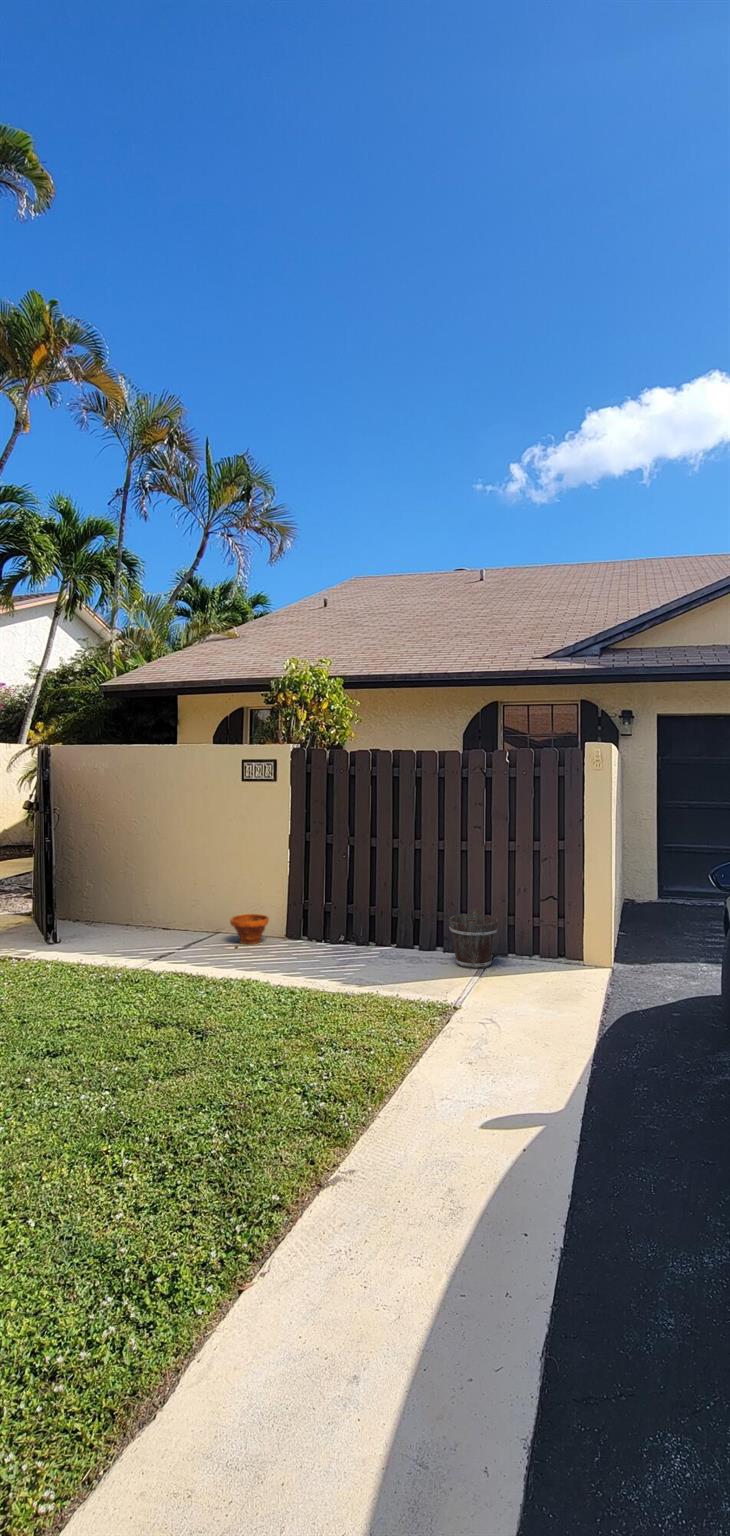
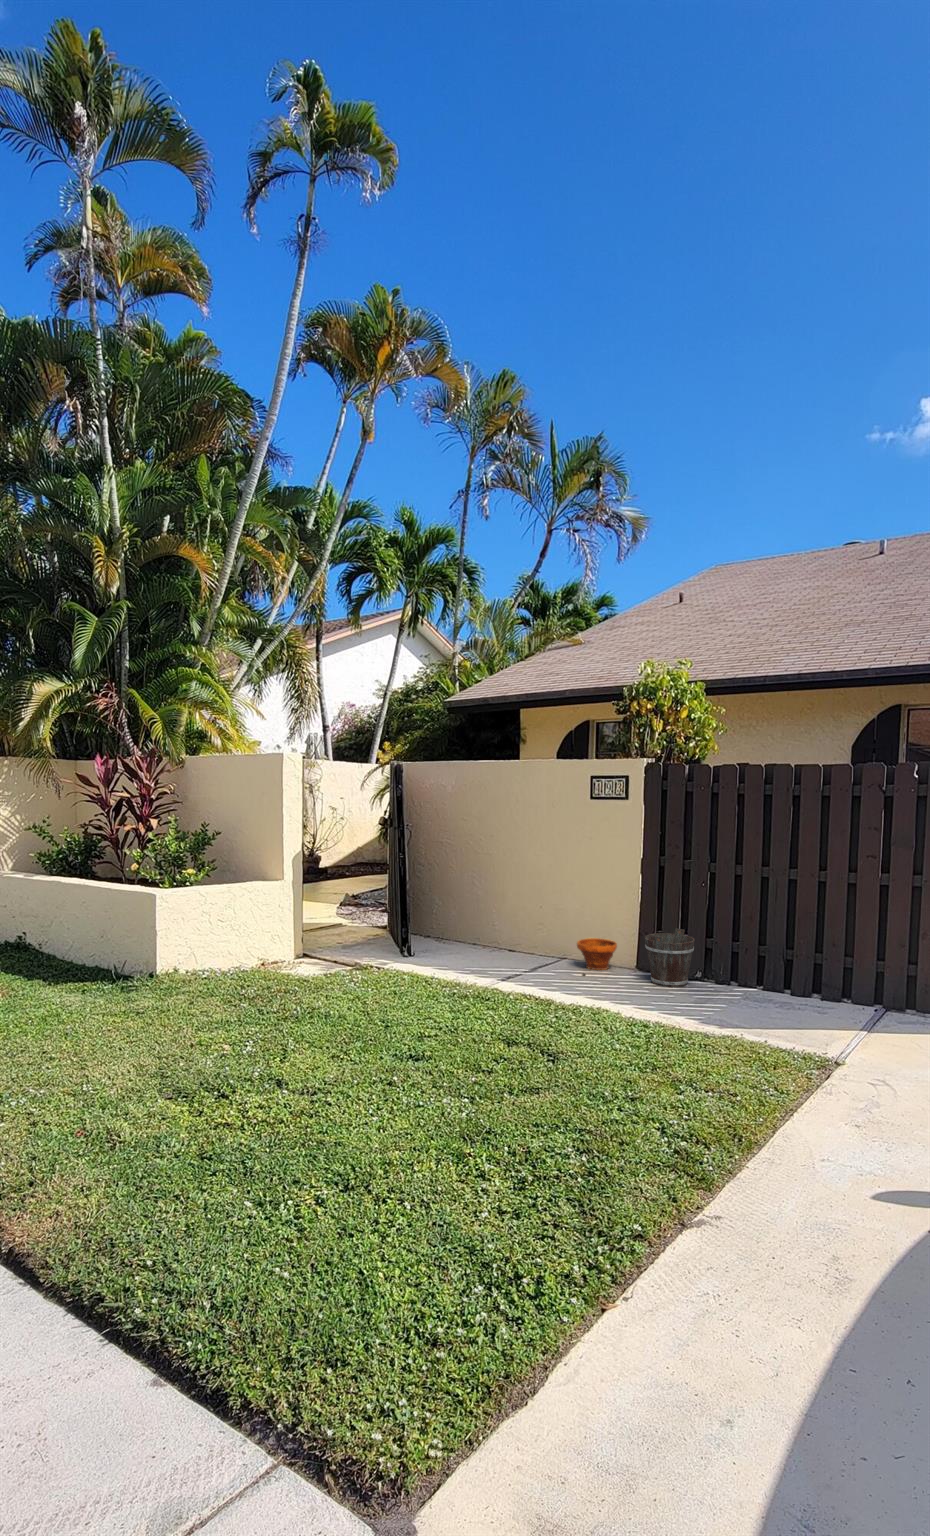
bucket: present [449,909,498,969] -> present [645,929,695,987]

